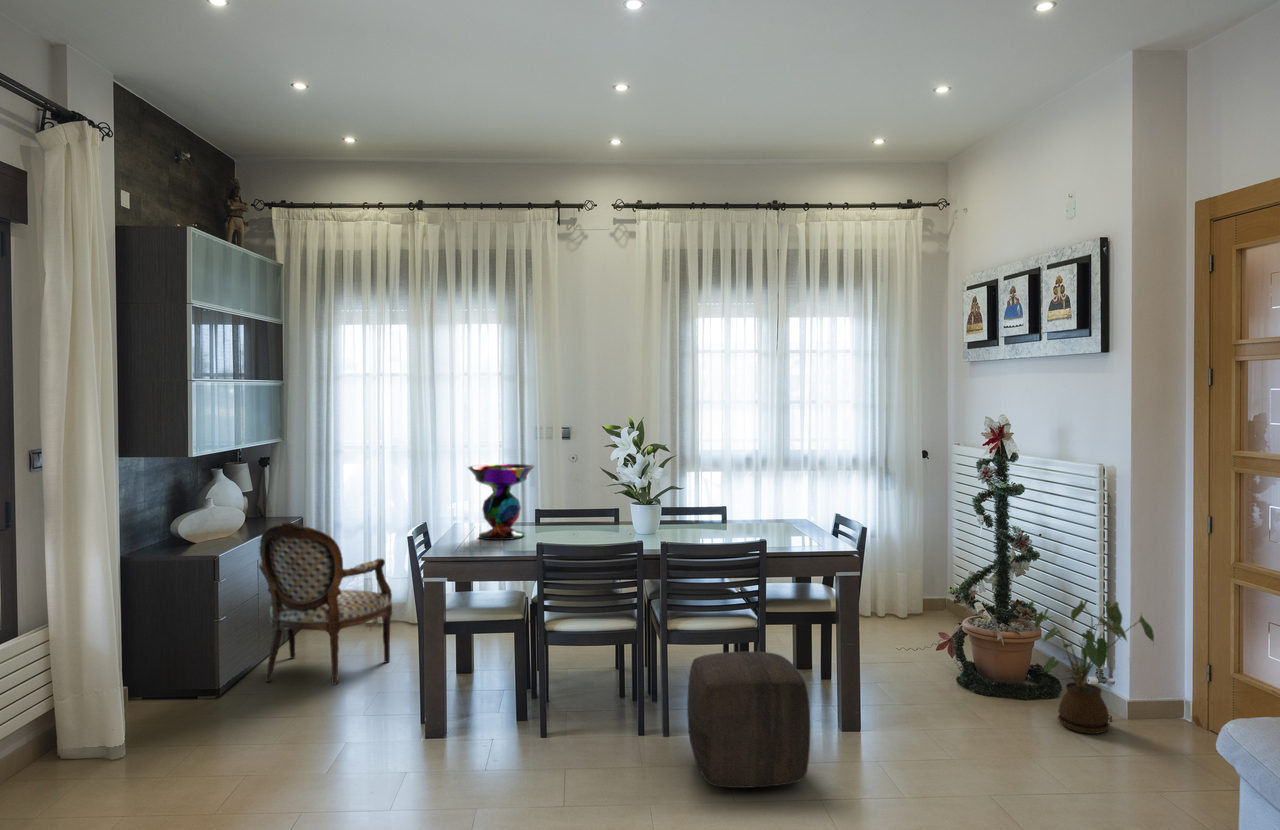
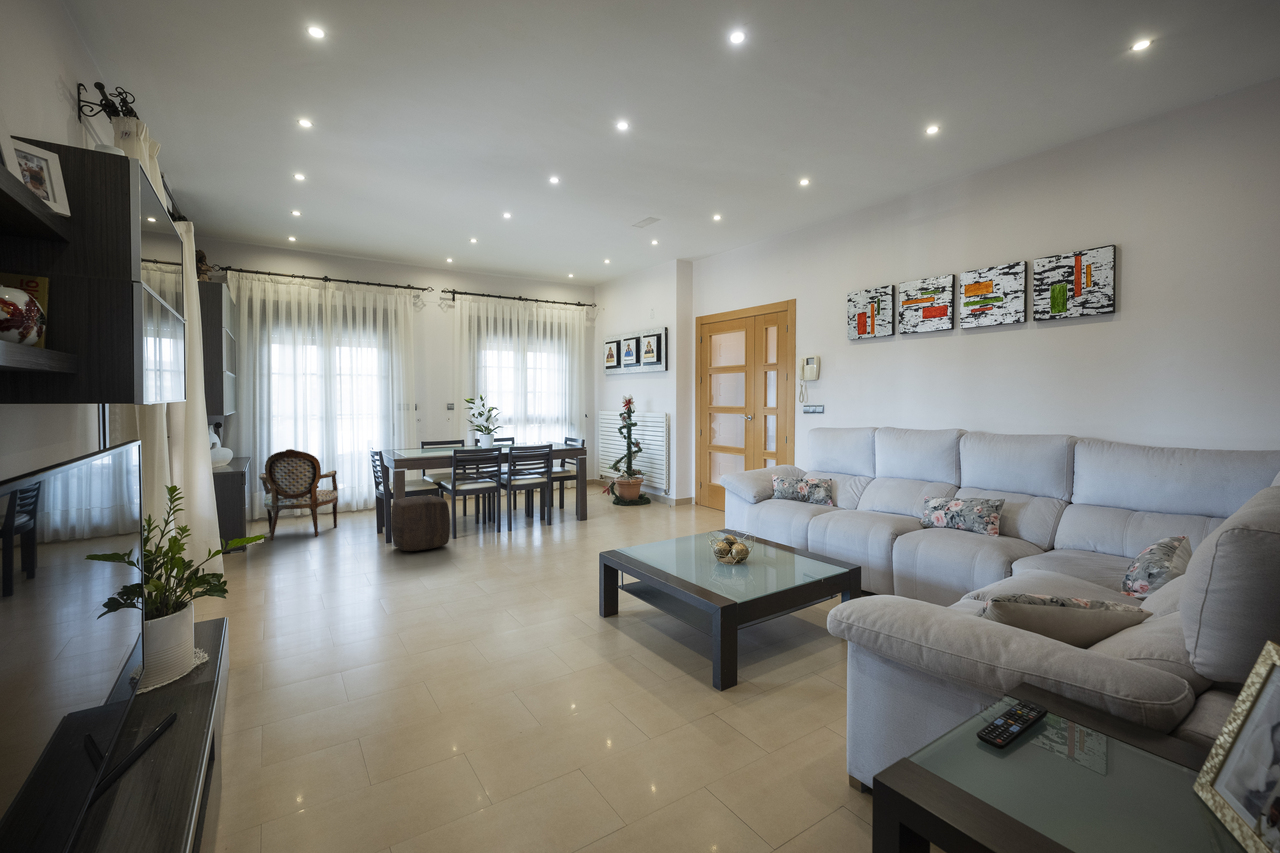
decorative bowl: present [468,464,534,540] -> none [397,417,432,453]
house plant: present [1034,600,1154,734] -> none [645,463,684,511]
ottoman: present [687,652,810,788] -> present [391,496,450,551]

